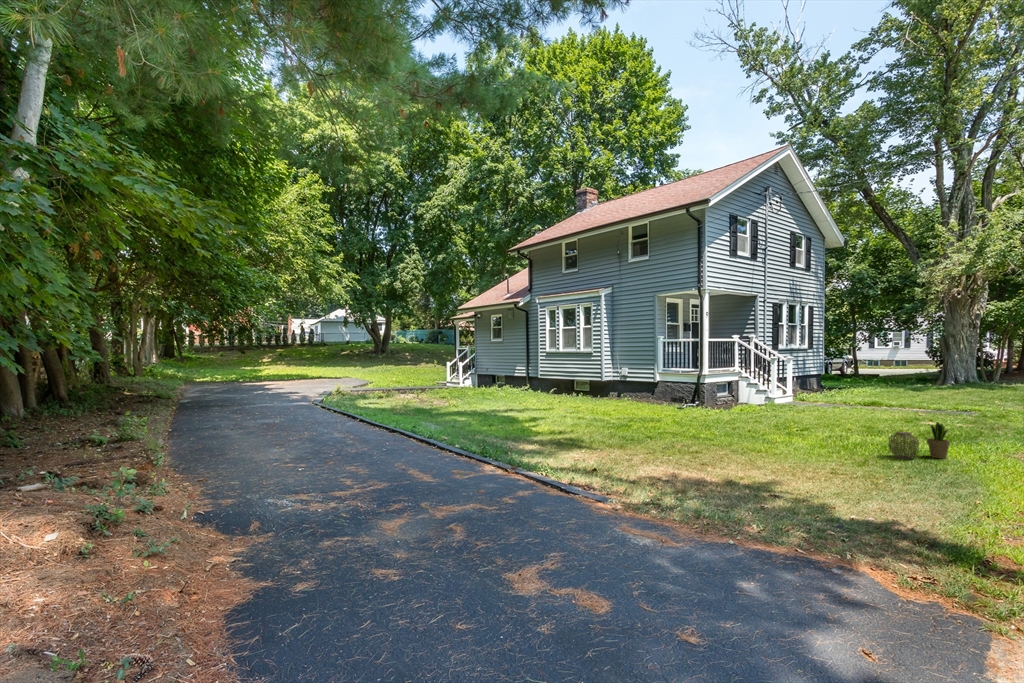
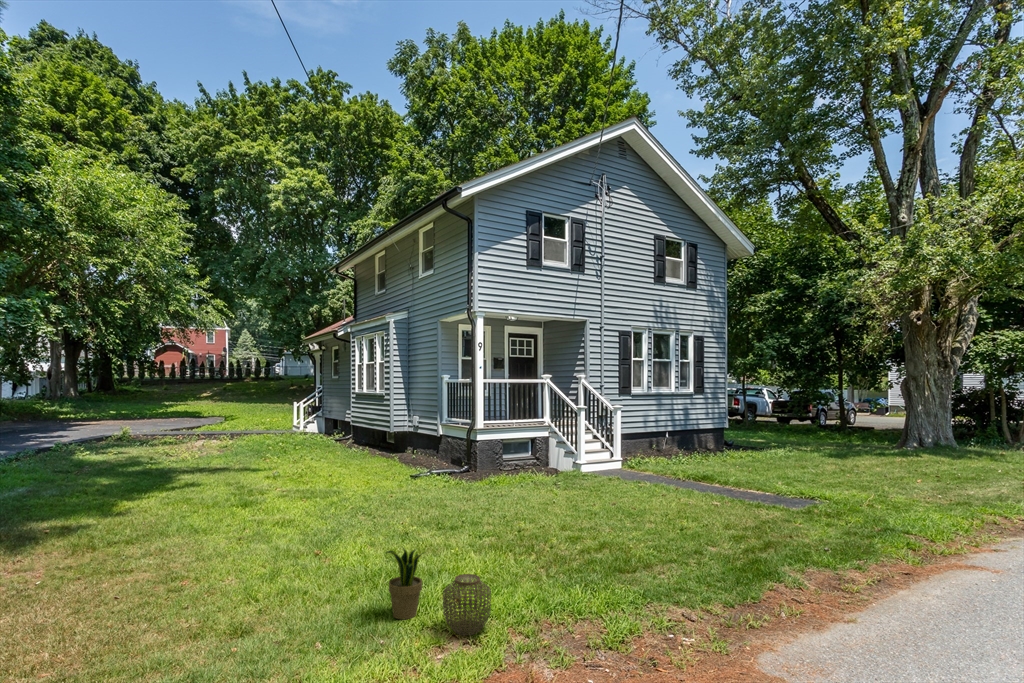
woven basket: present [889,432,919,459] -> present [443,574,491,635]

